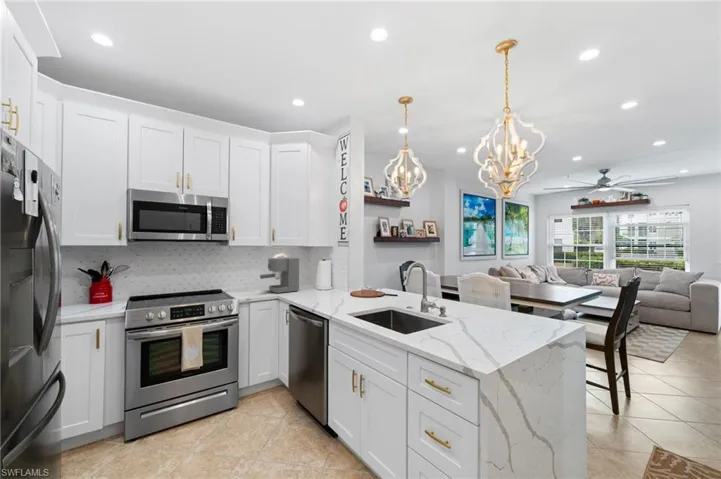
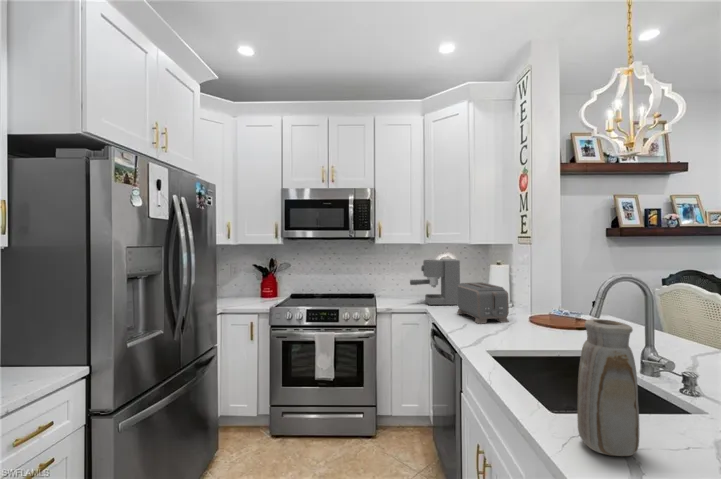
toaster: none [305,273,343,300] -> present [457,282,509,324]
vase: none [429,281,452,338] -> present [577,319,639,456]

